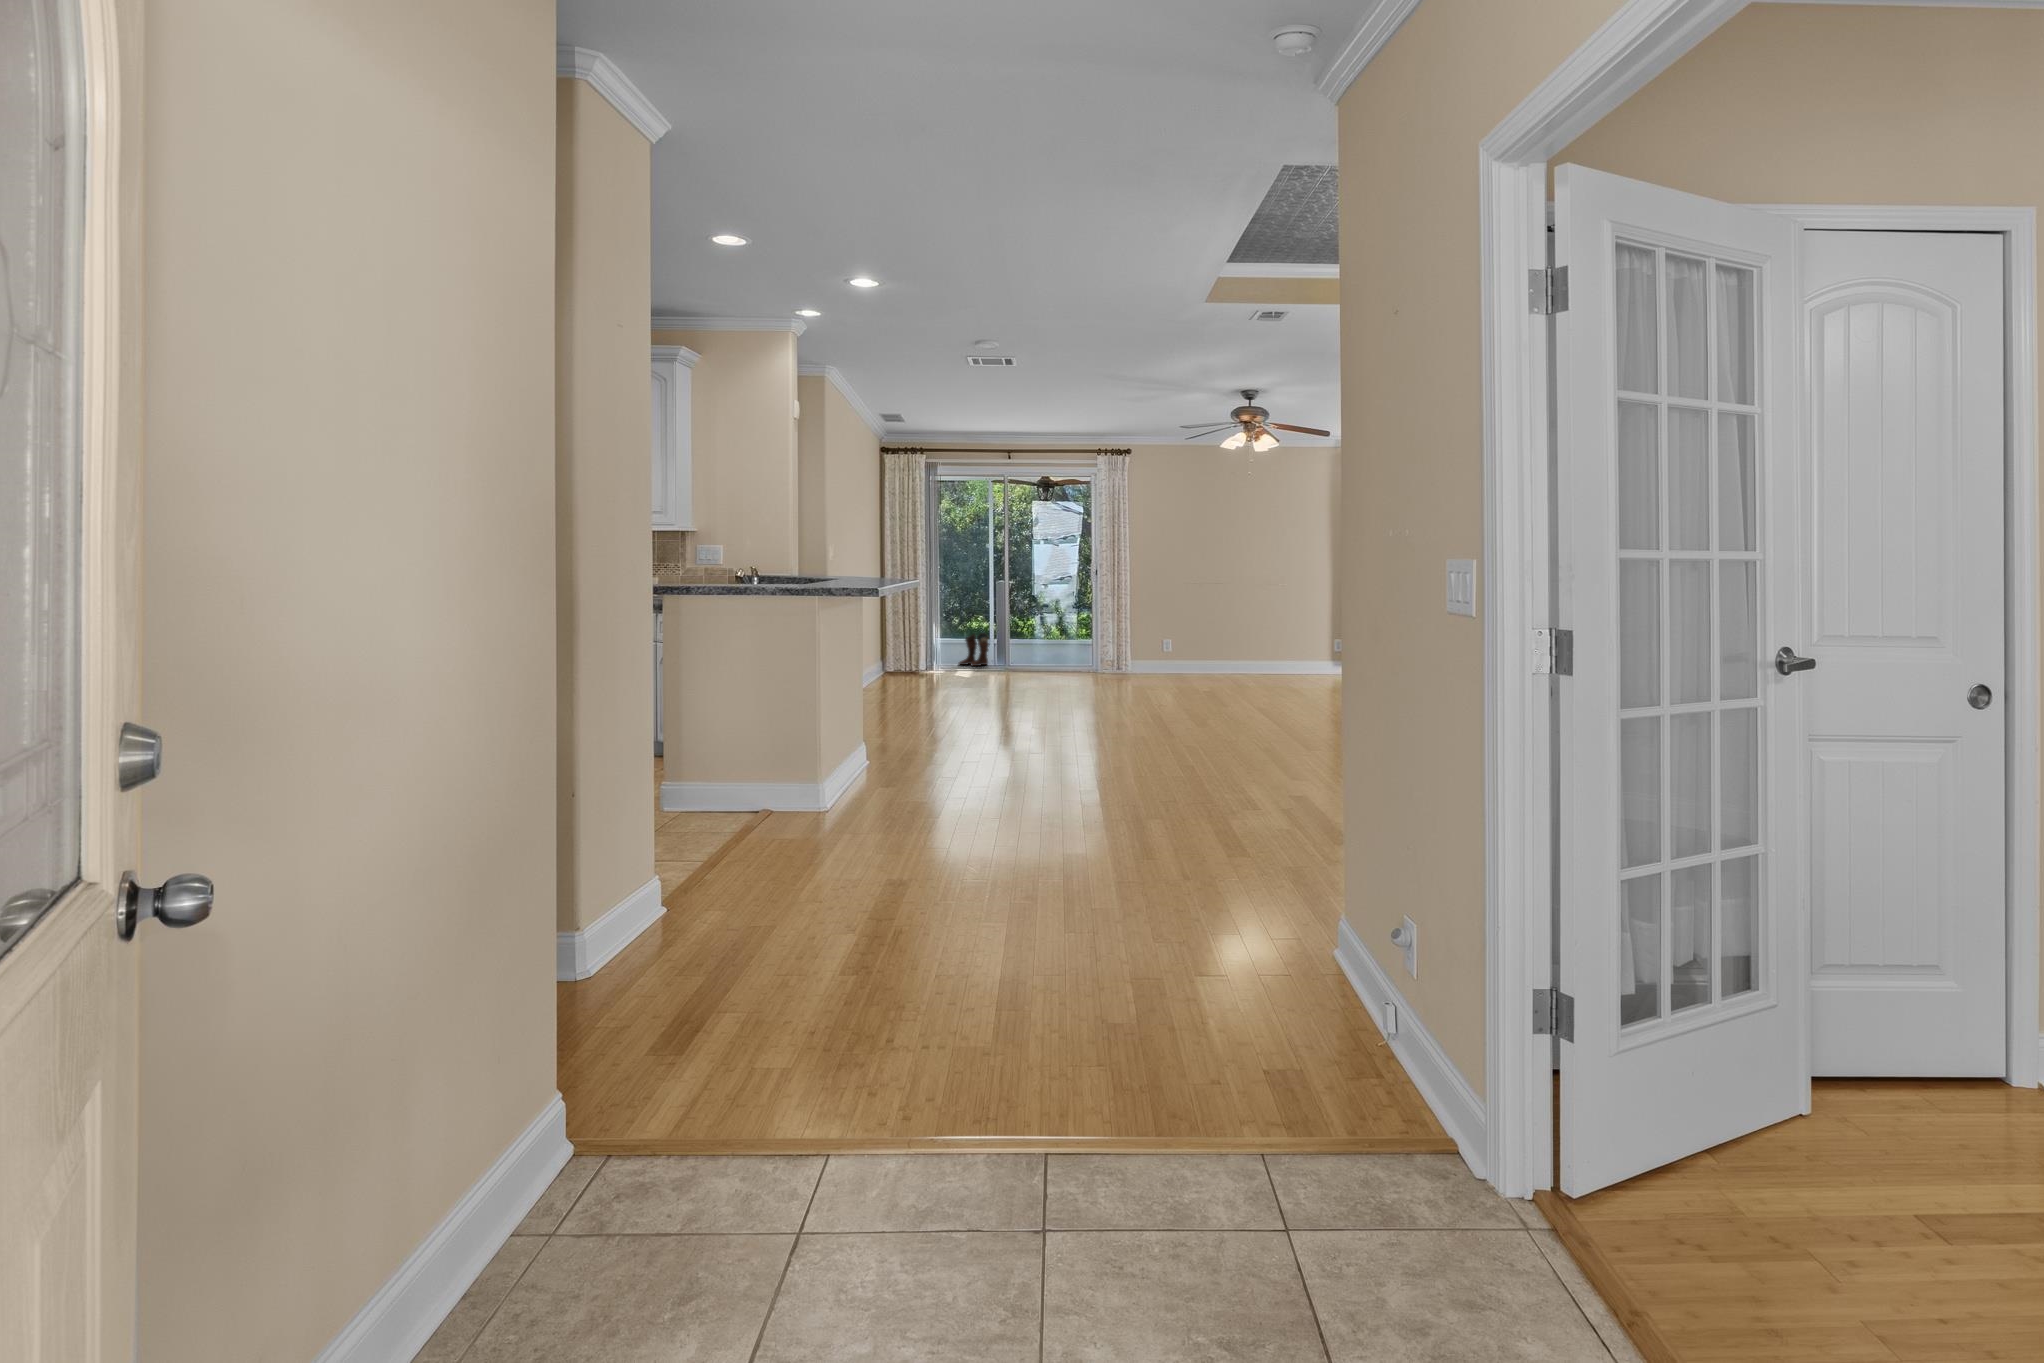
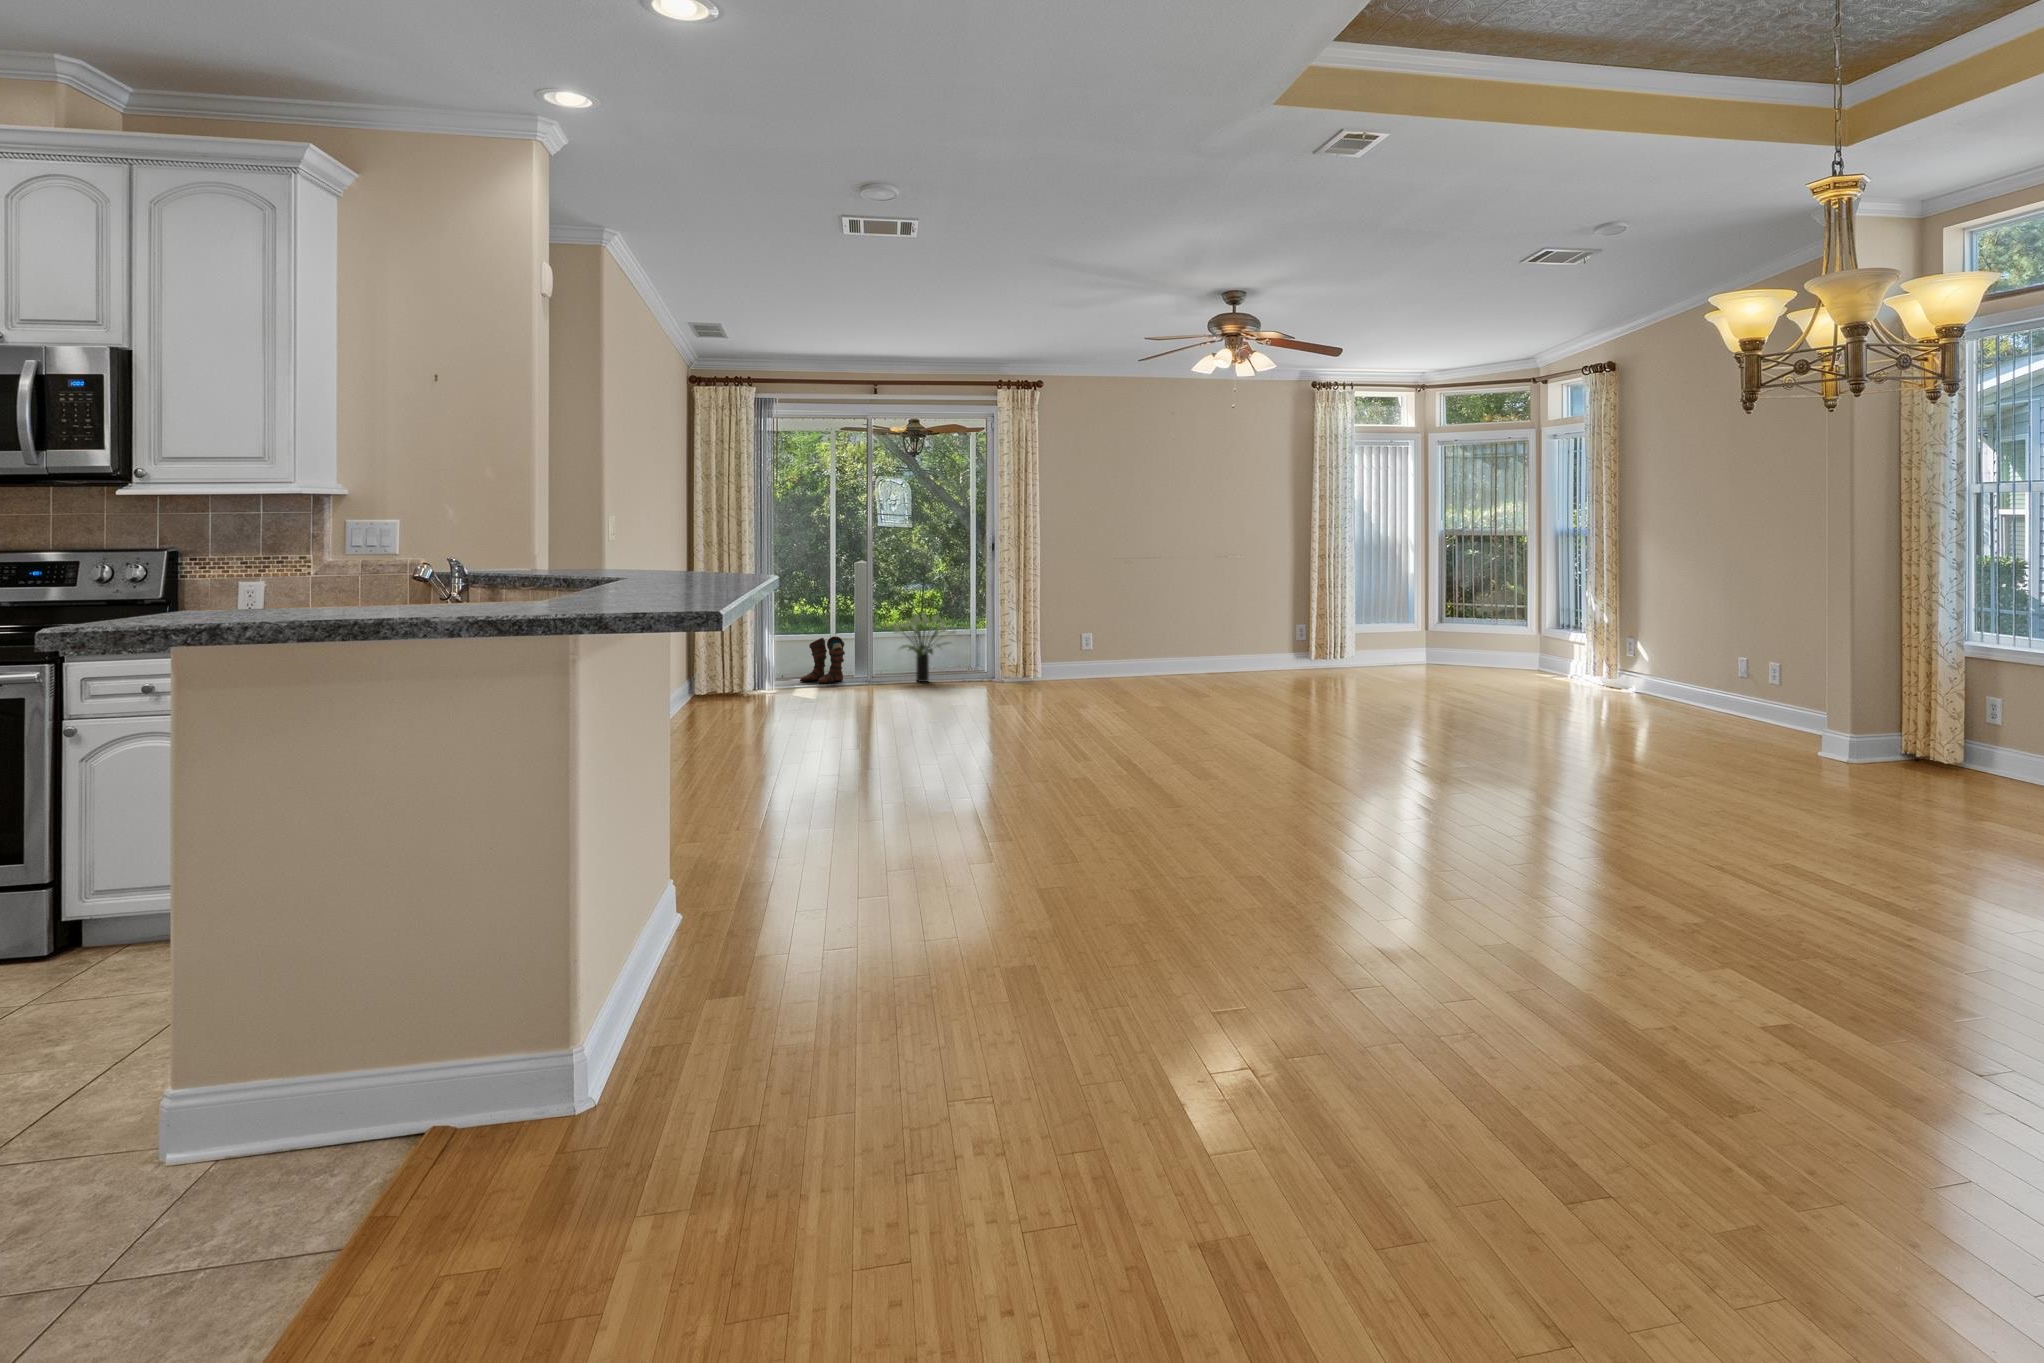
potted plant: none [1023,616,1068,667] -> present [893,613,956,682]

